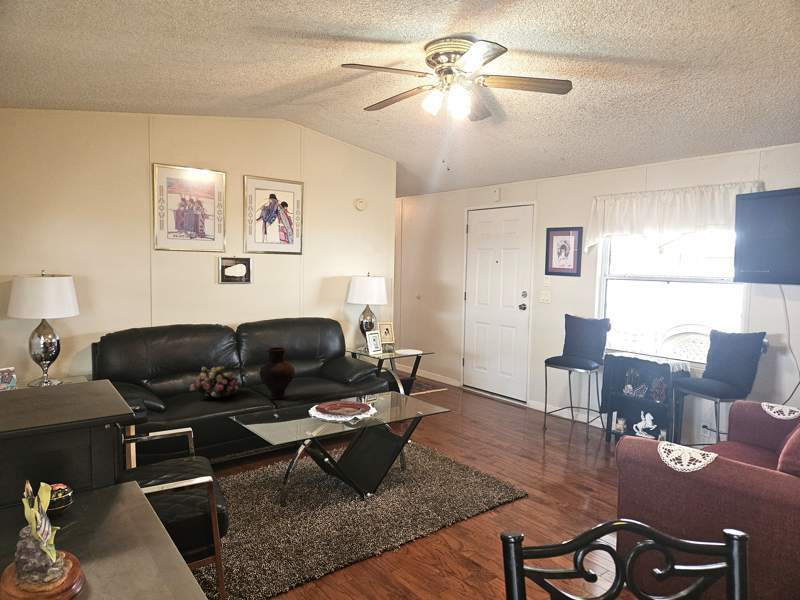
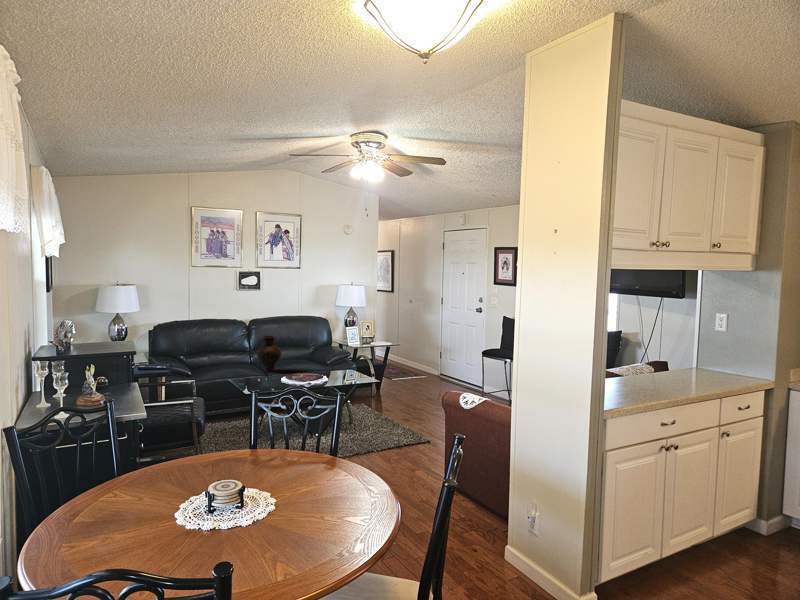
flower arrangement: present [190,366,239,397] -> none [210,348,245,369]

